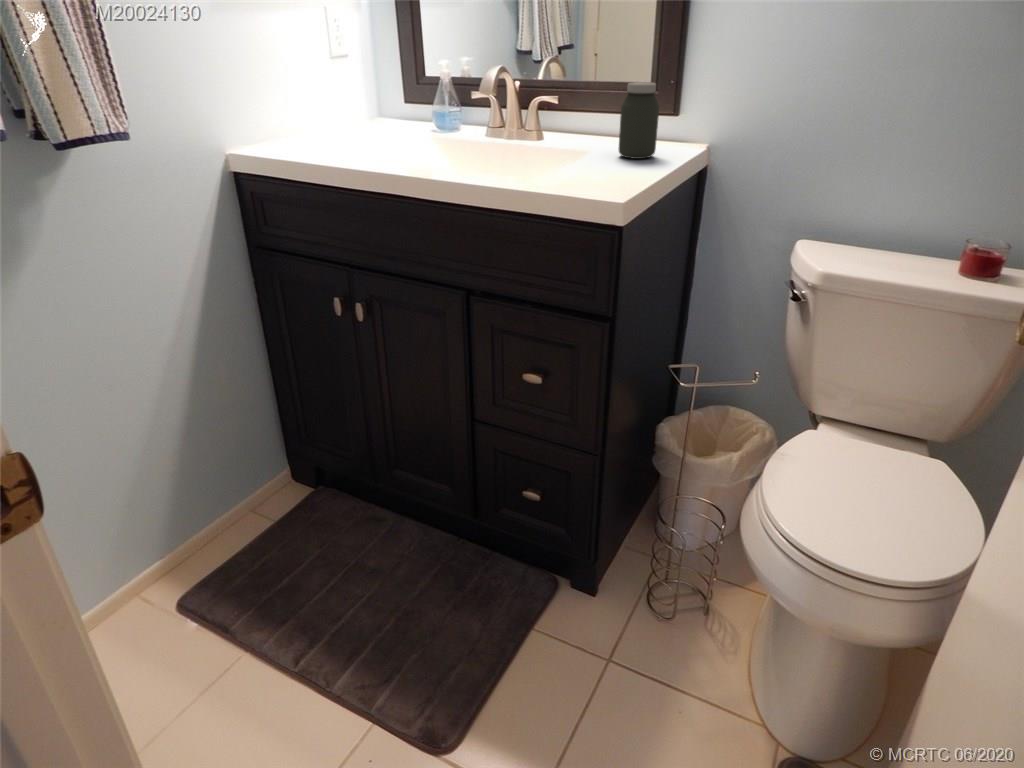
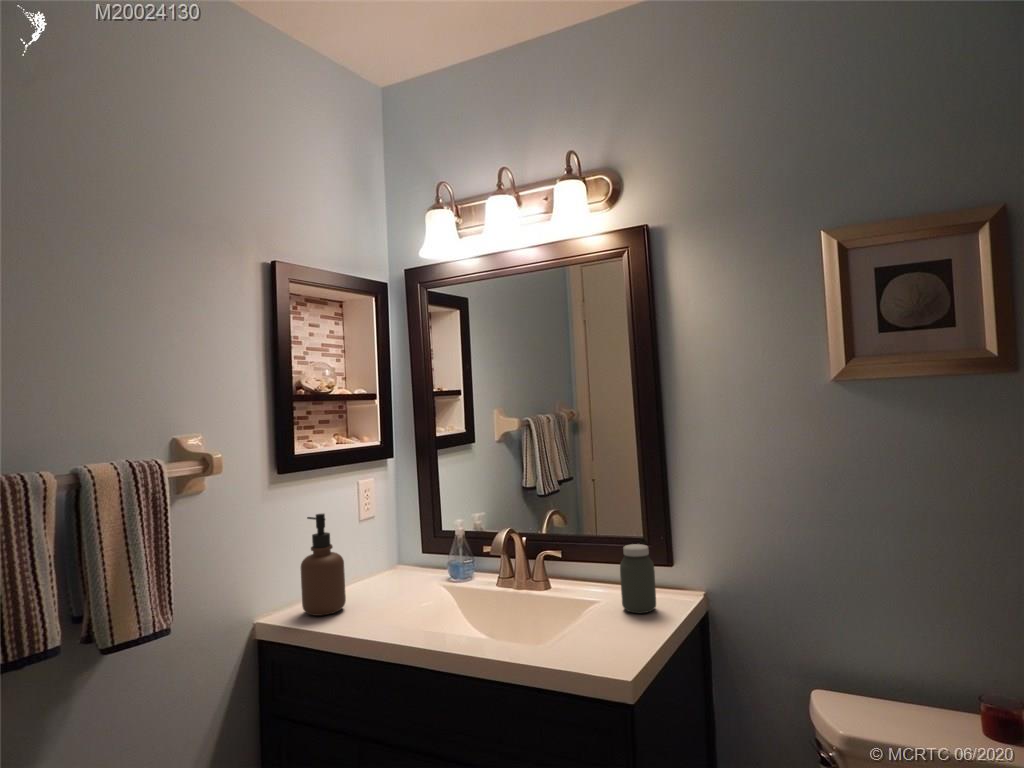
soap dispenser: none [265,31,320,151] -> present [301,514,346,616]

